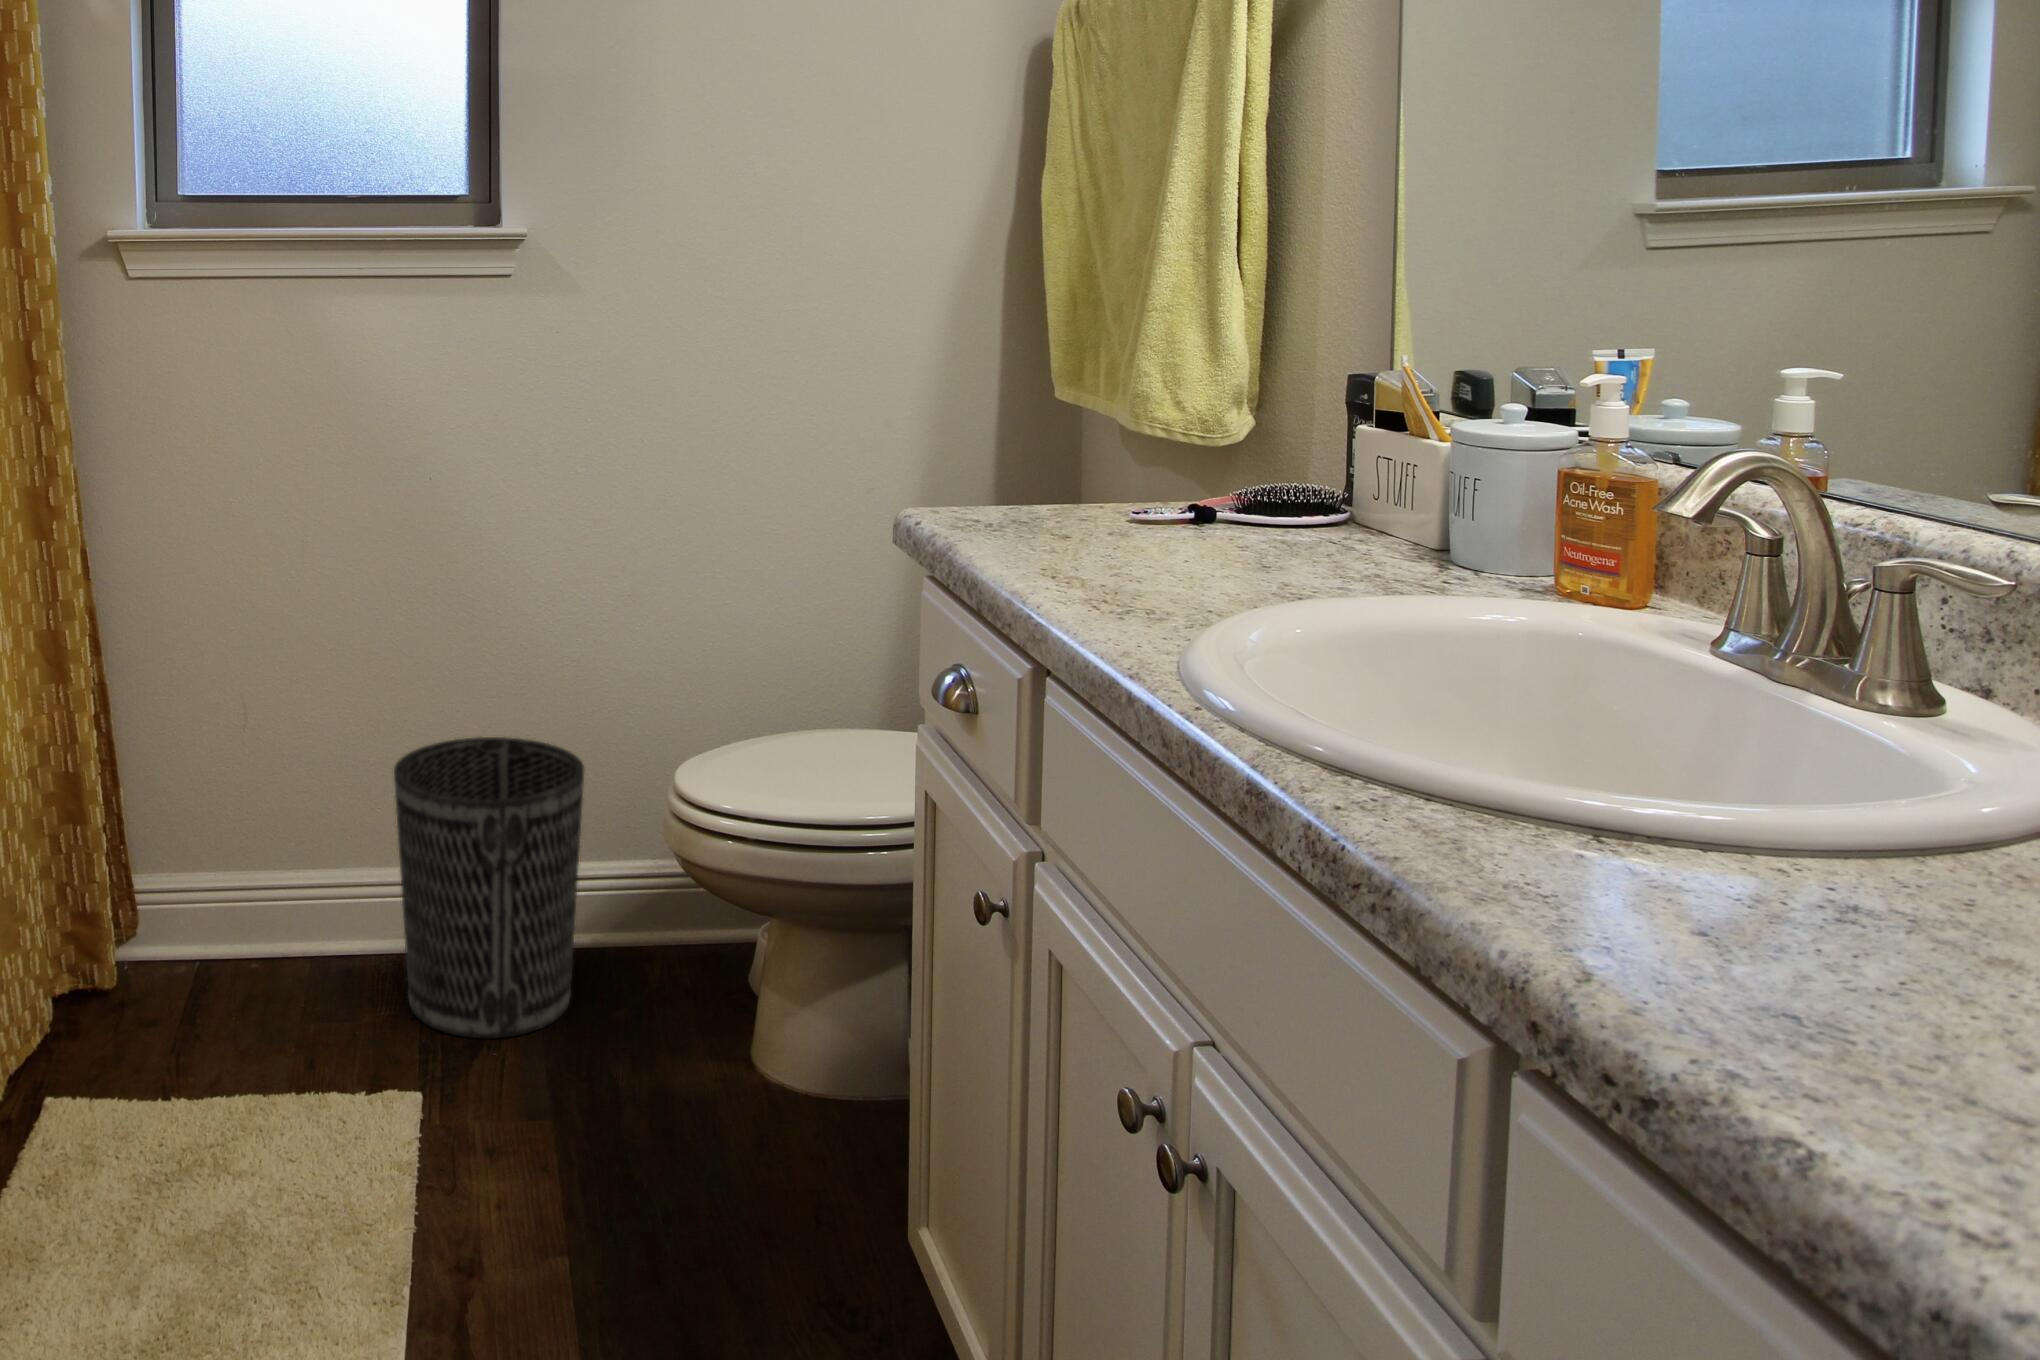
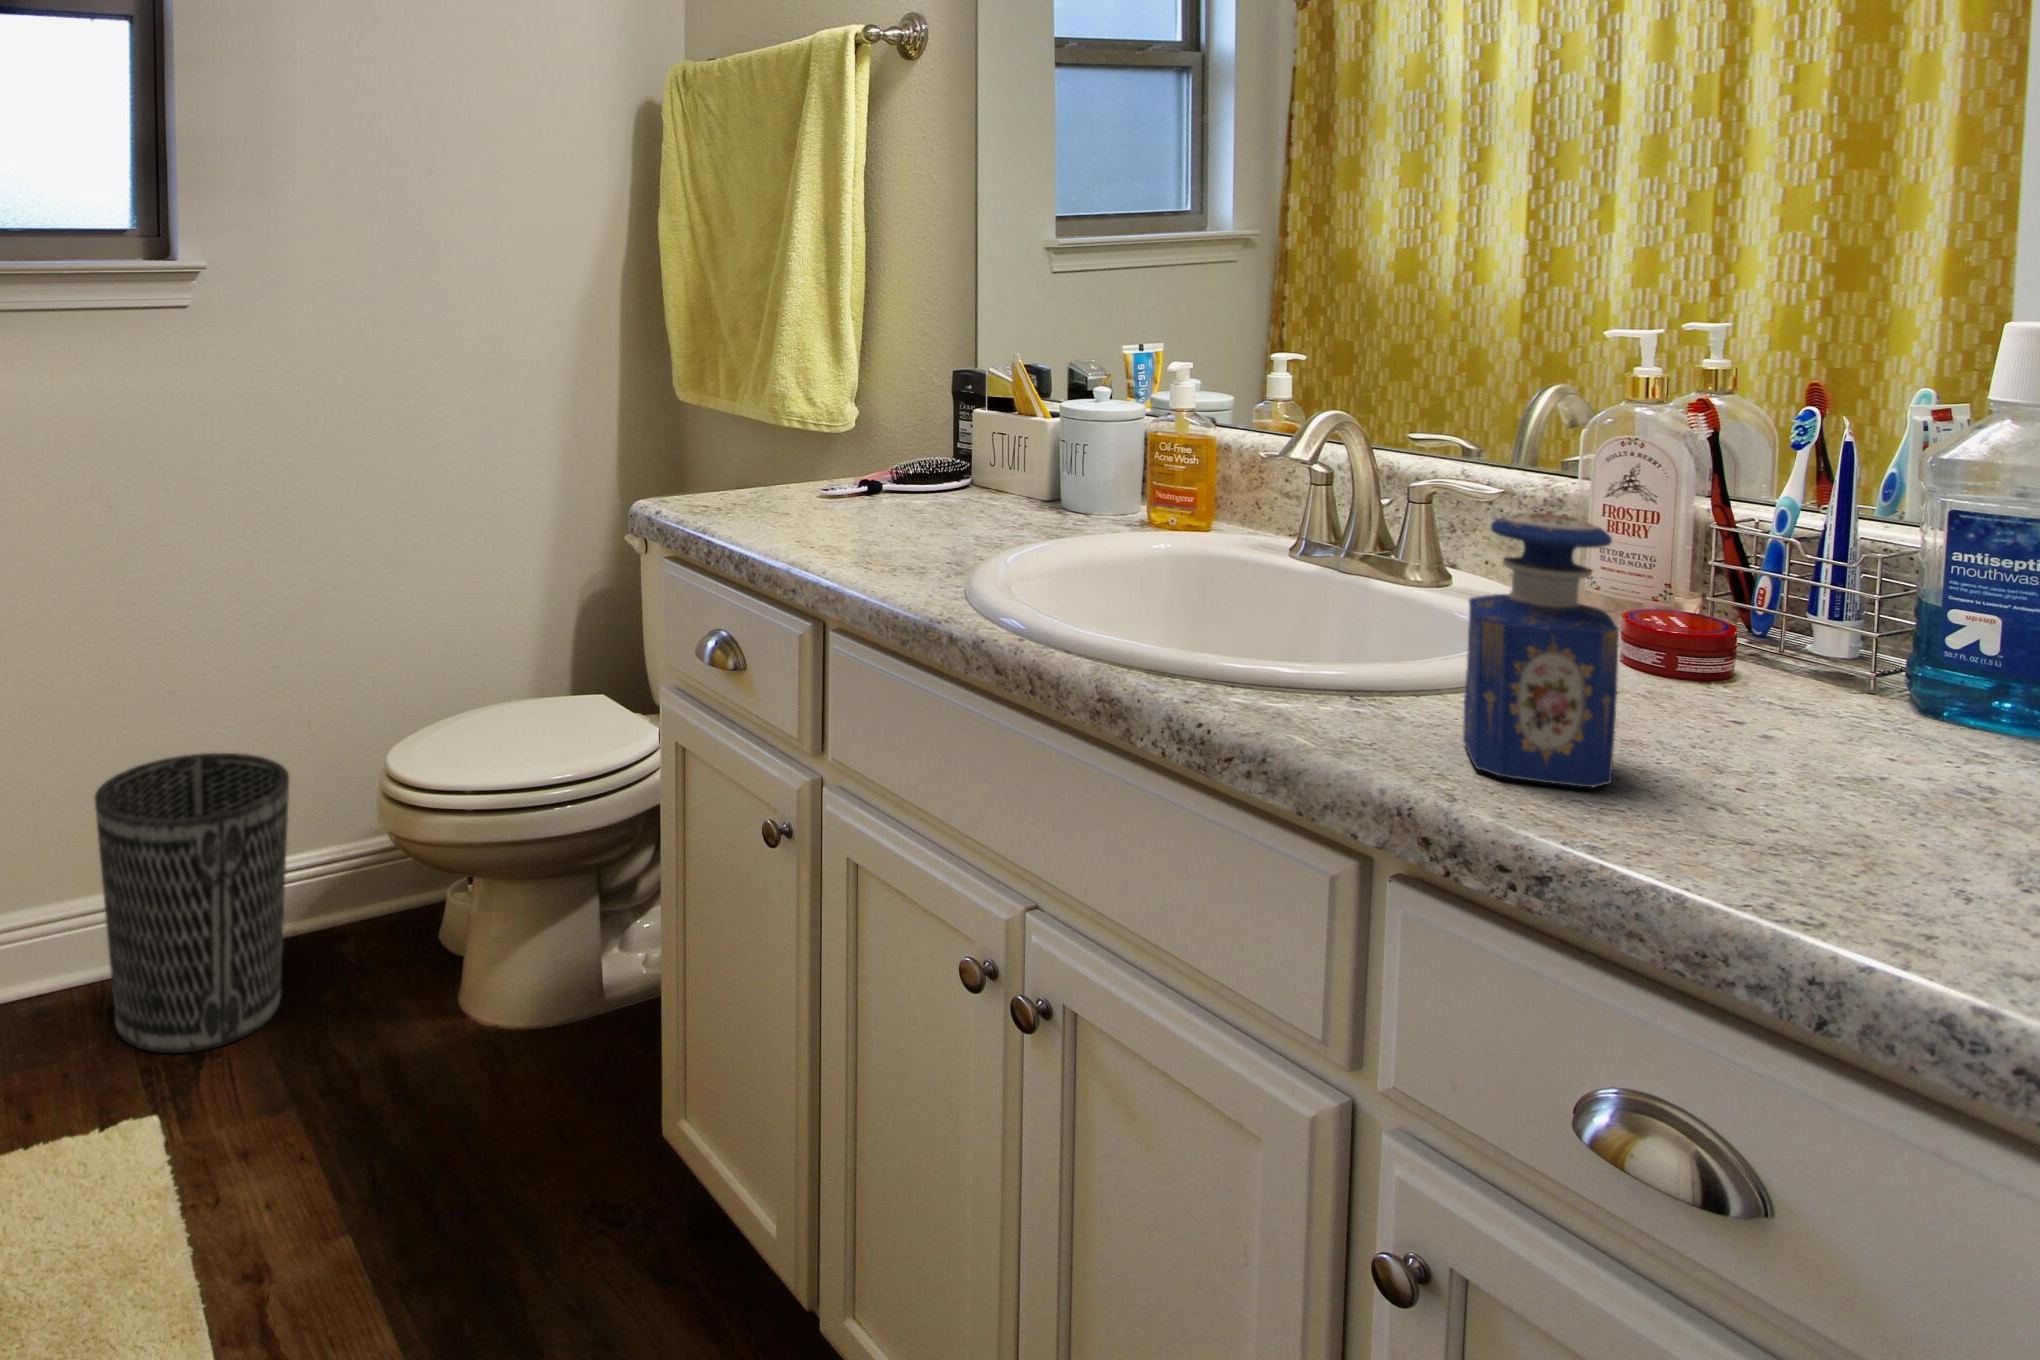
perfume bottle: none [1662,607,1899,1002] -> present [1463,513,1619,787]

